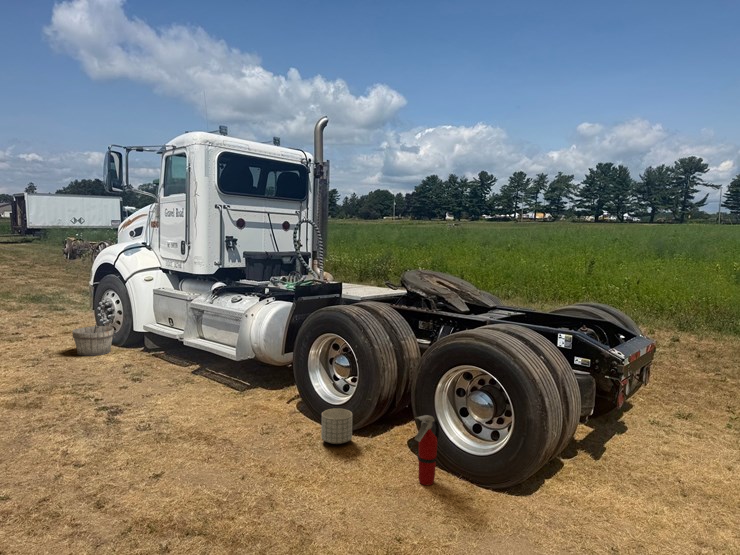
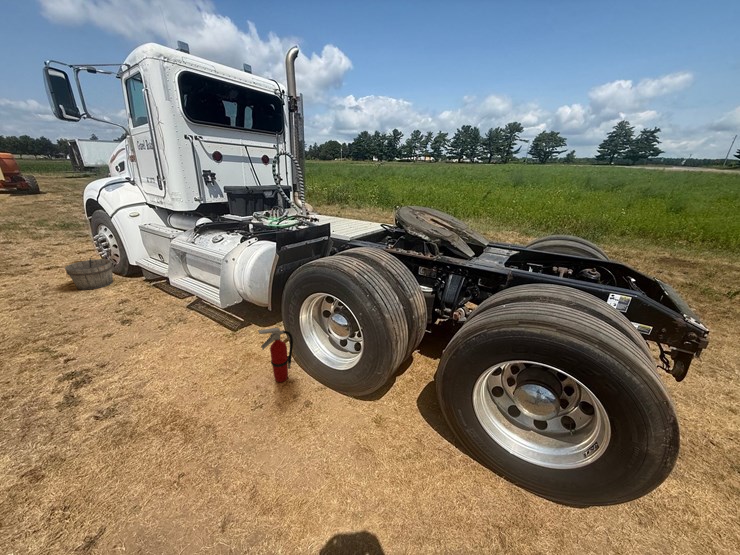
planter: present [321,409,352,444] -> none [322,379,358,427]
fire extinguisher: present [415,415,439,485] -> present [258,328,293,382]

